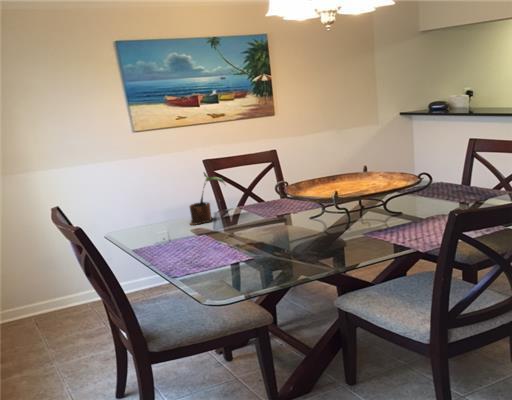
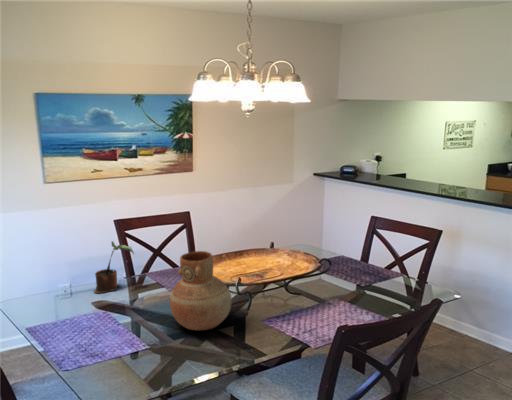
vase: none [268,166,331,245] -> present [170,251,231,330]

